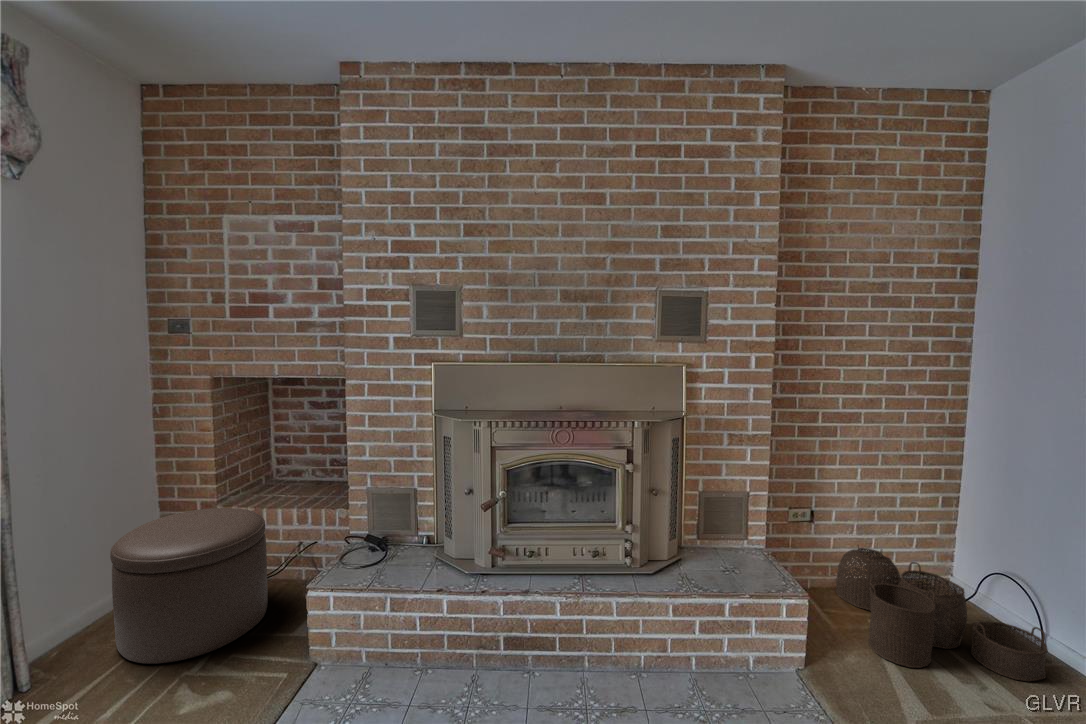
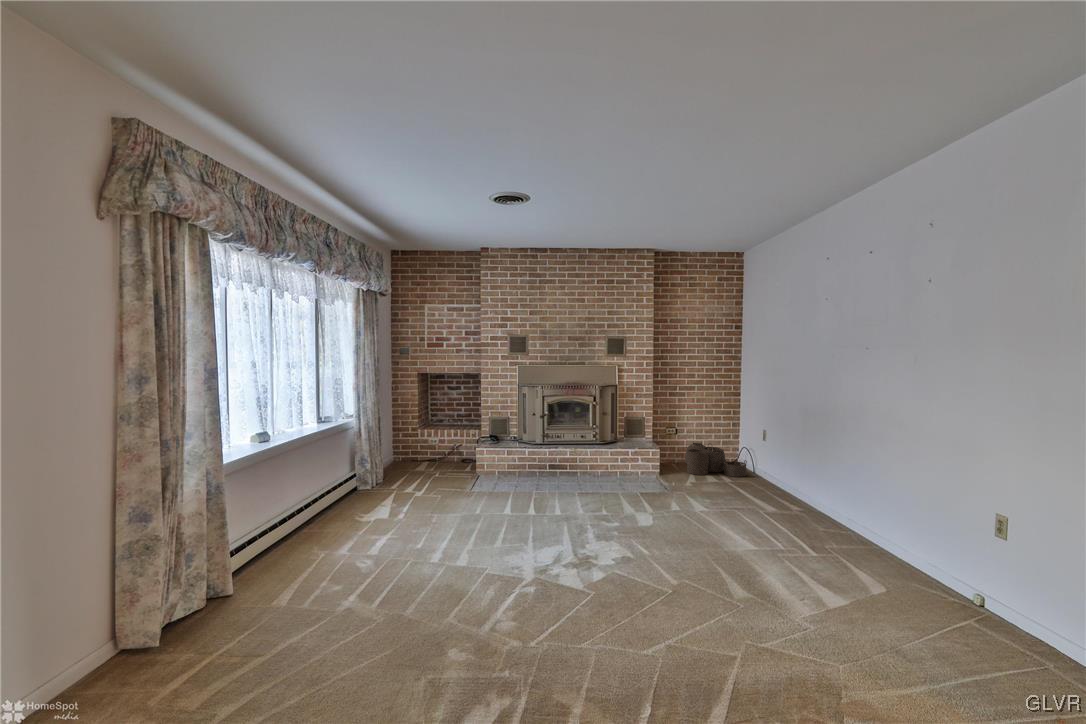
ottoman: present [110,508,268,664] -> none [399,426,450,475]

